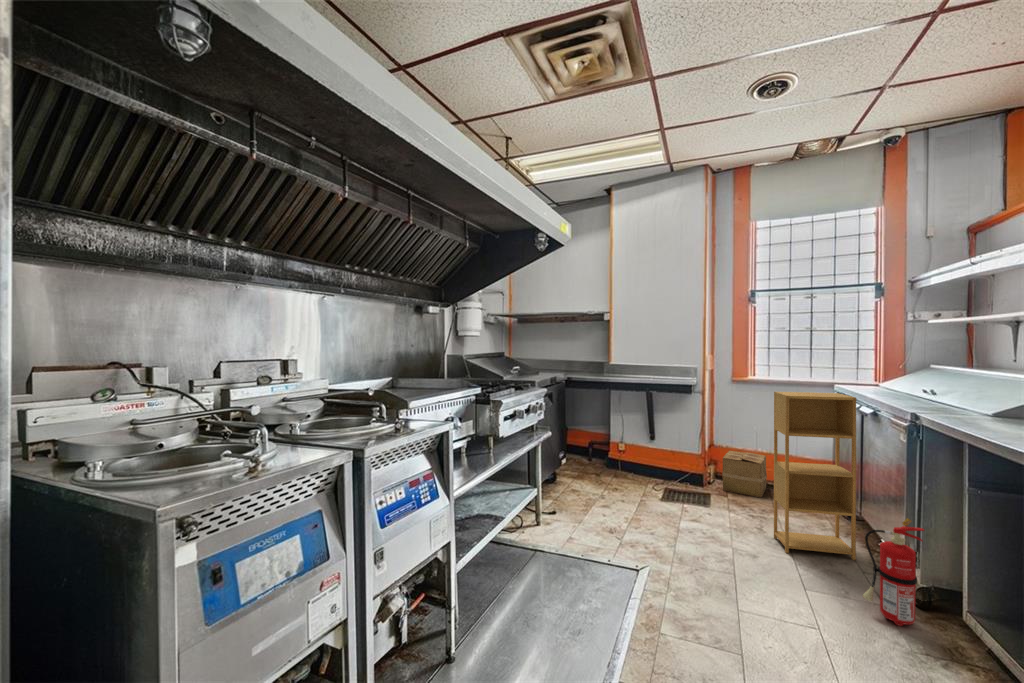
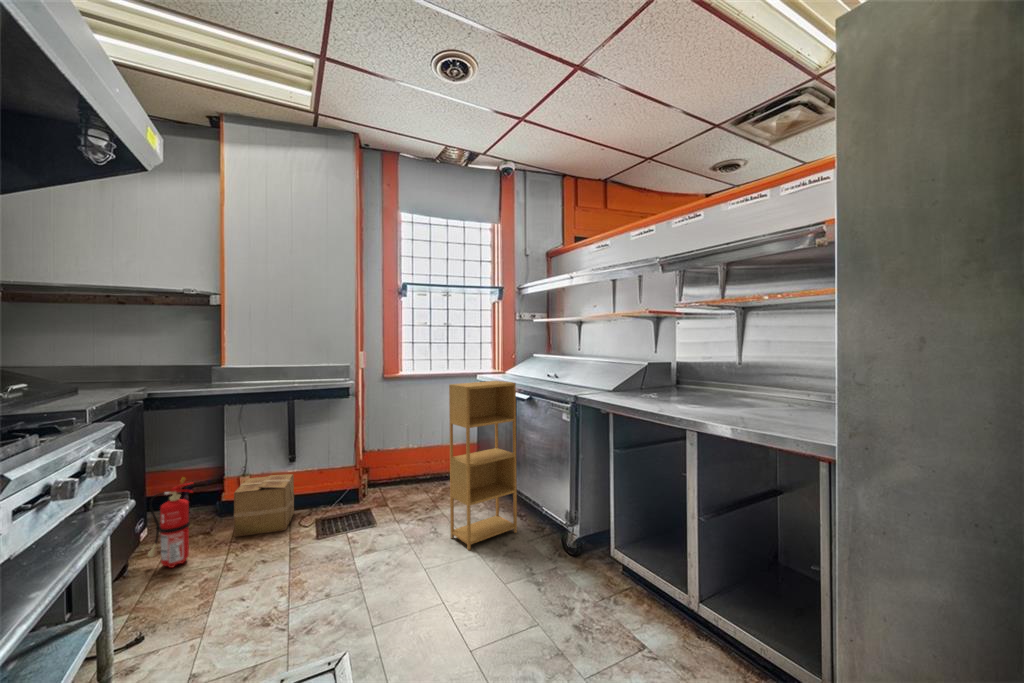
cardboard box: present [722,451,767,498] -> present [234,474,294,537]
fire extinguisher: present [863,518,924,626] -> present [148,478,192,568]

